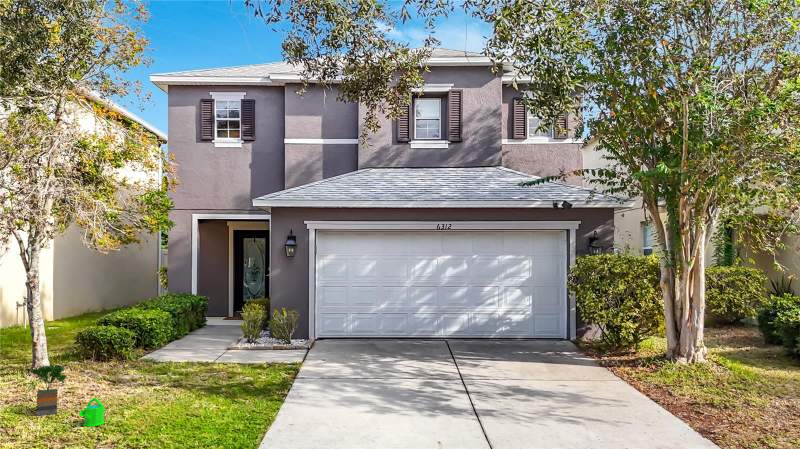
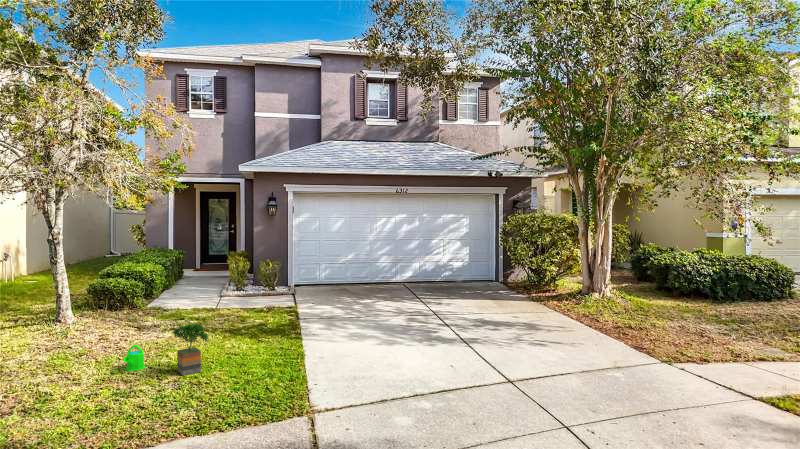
potted tree: present [32,364,67,416] -> present [173,324,208,375]

